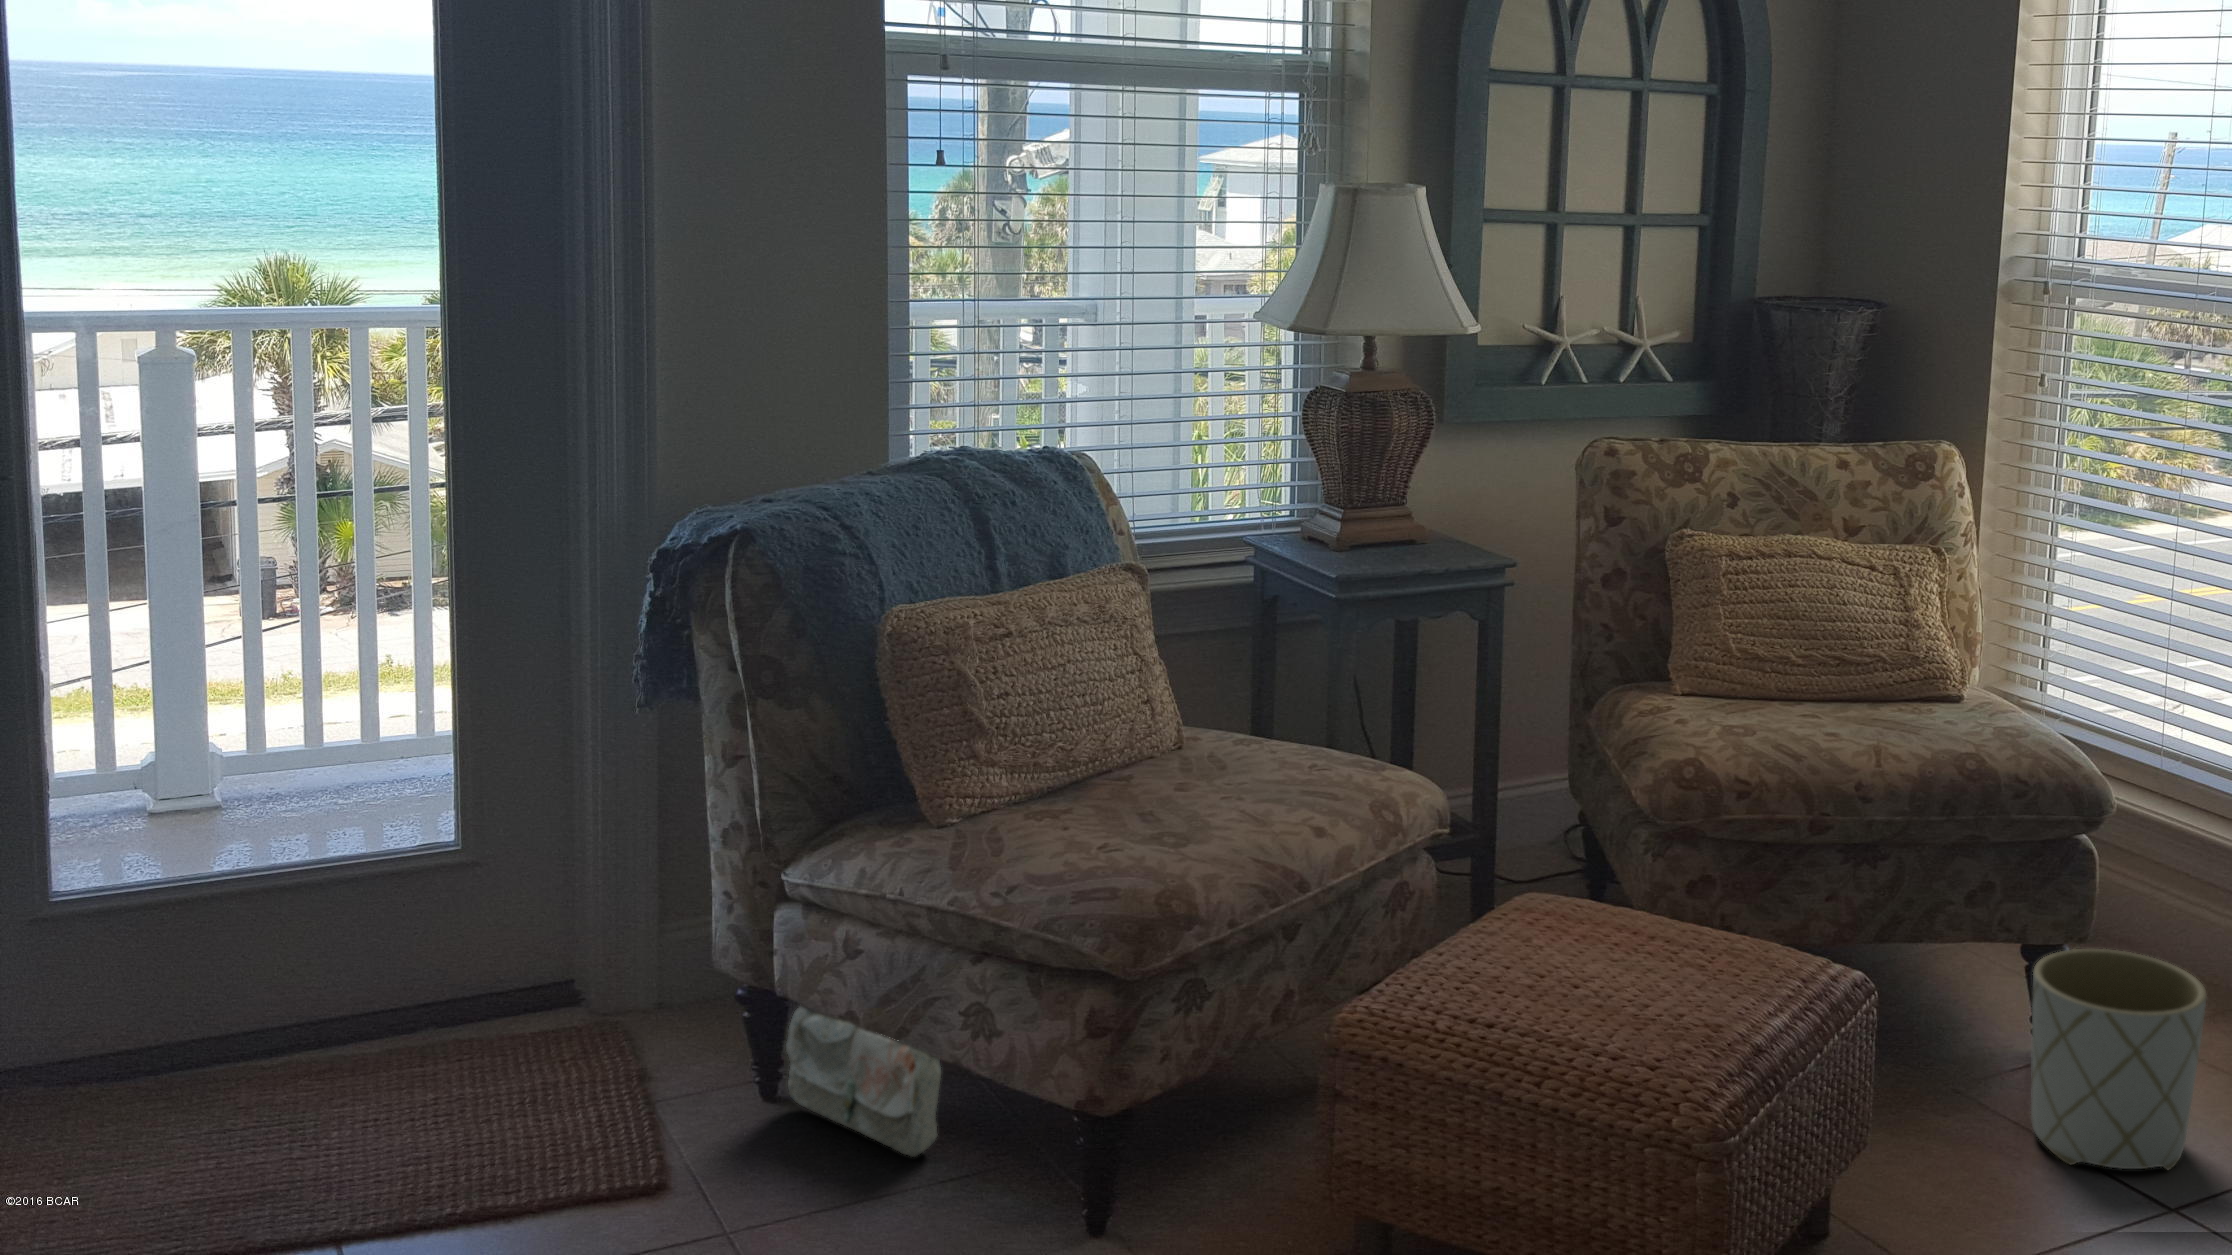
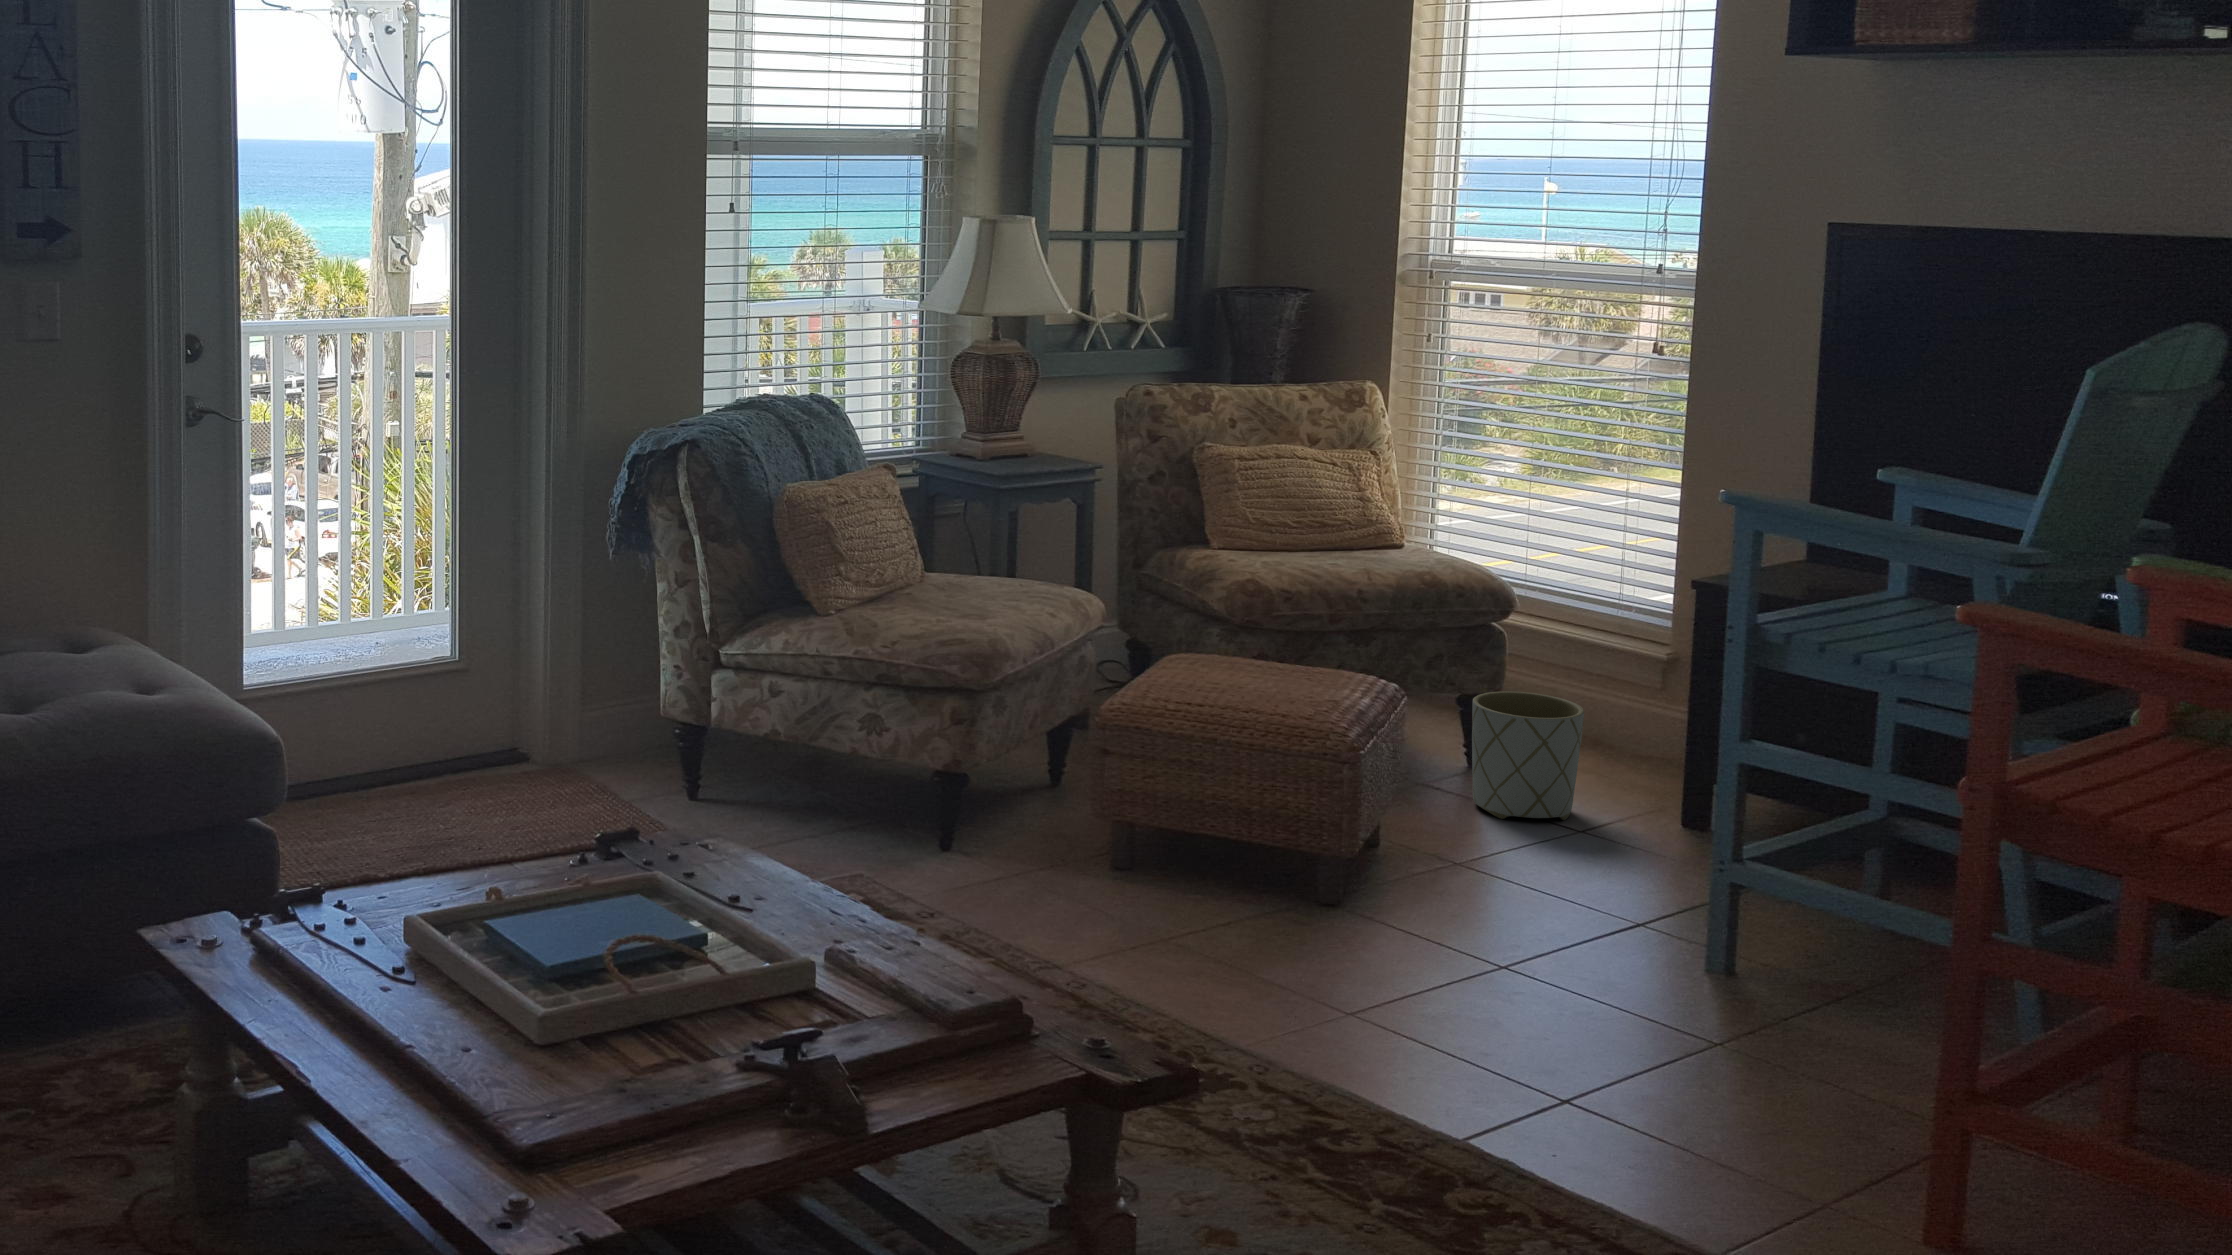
bag: present [786,1007,941,1157] -> none [697,677,810,825]

